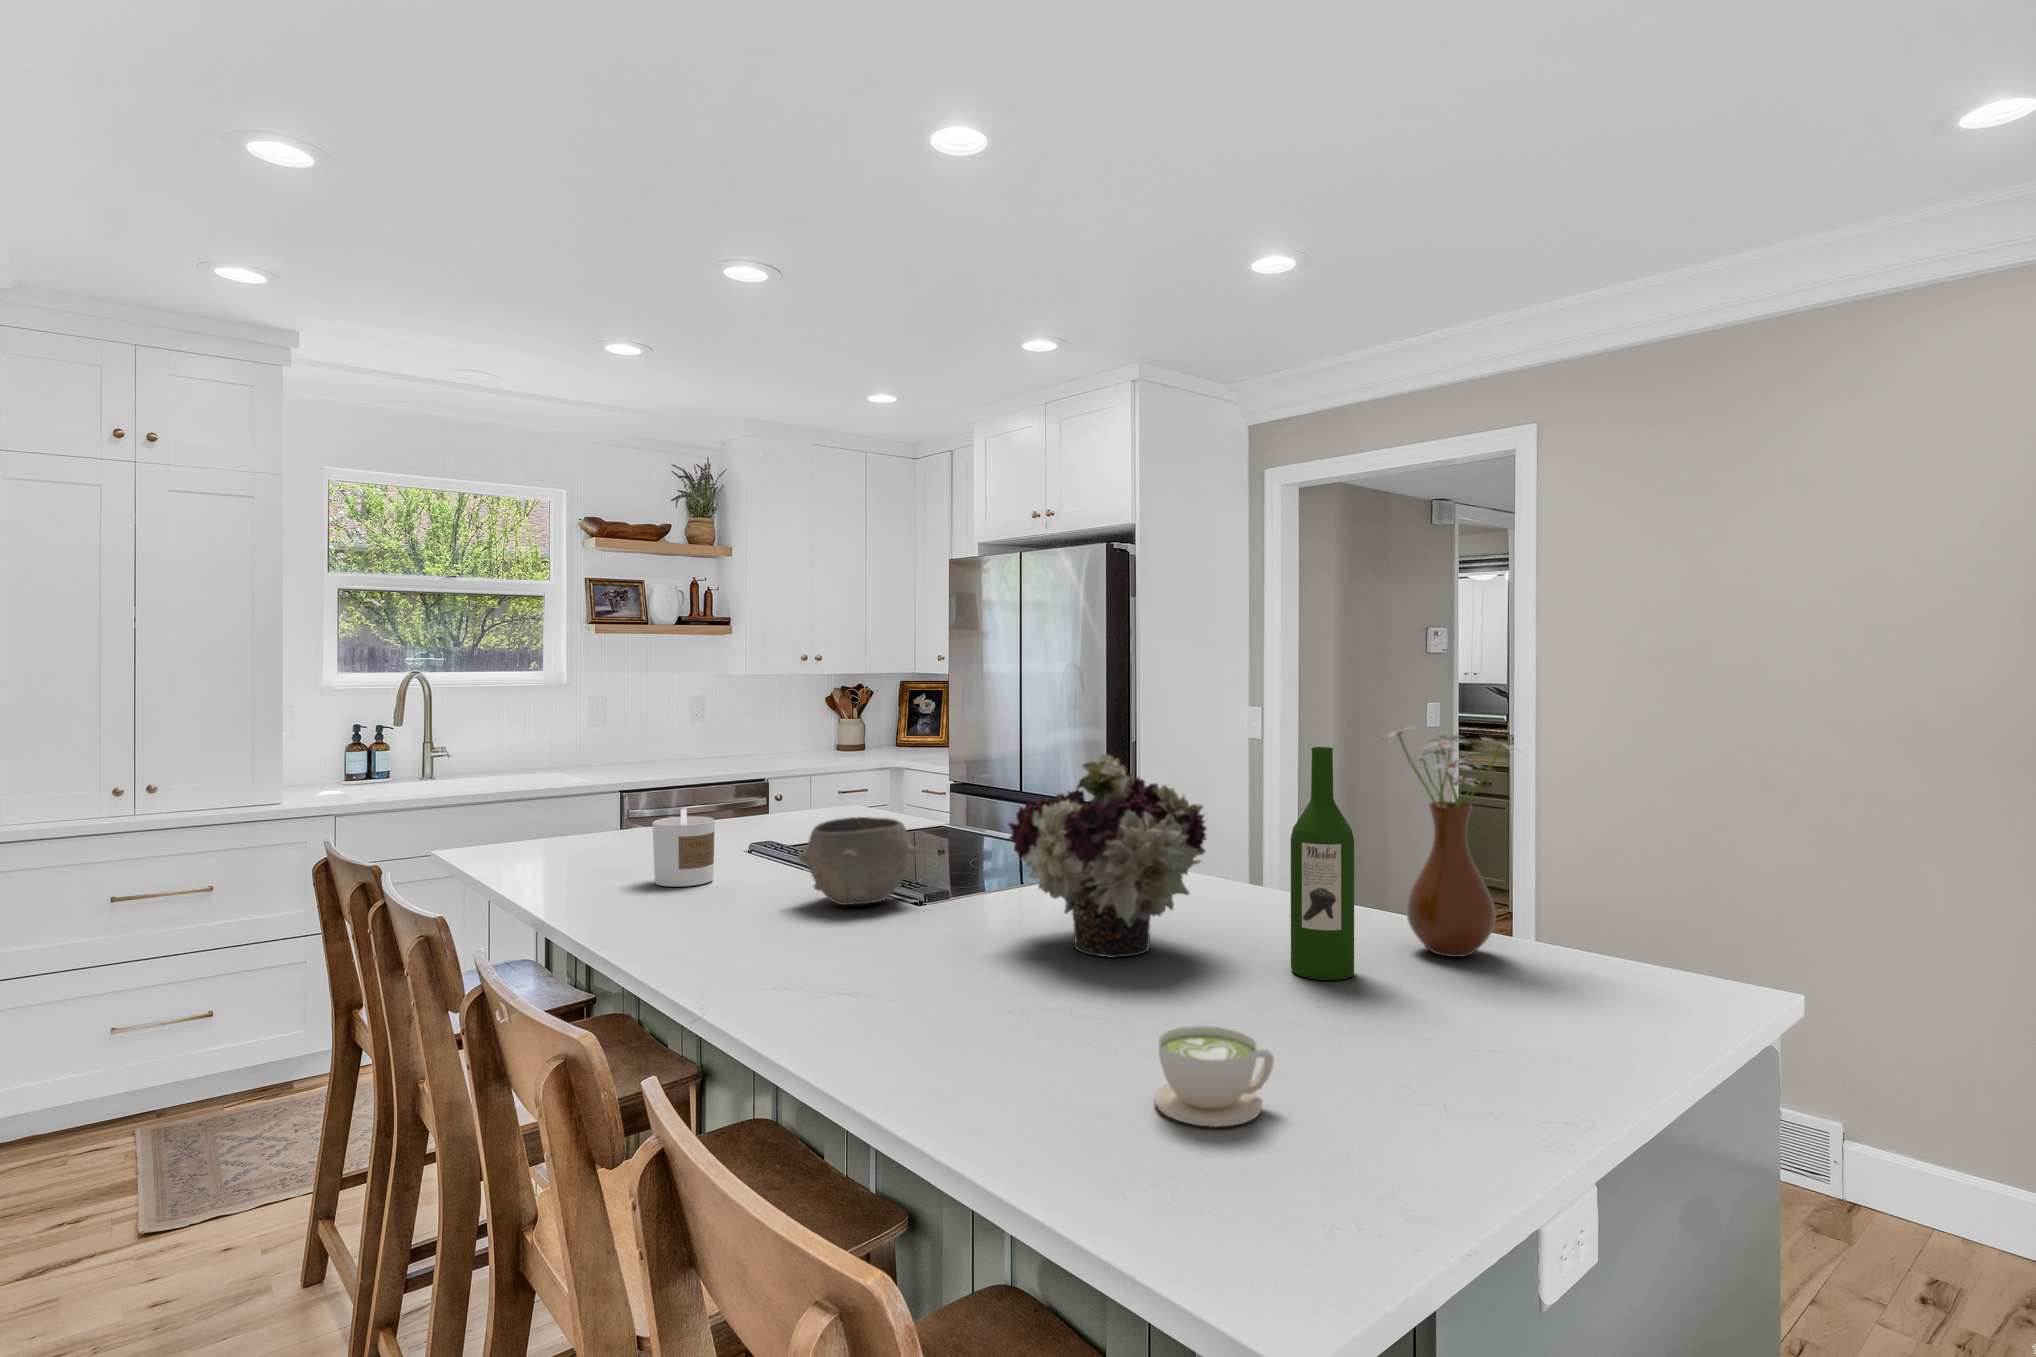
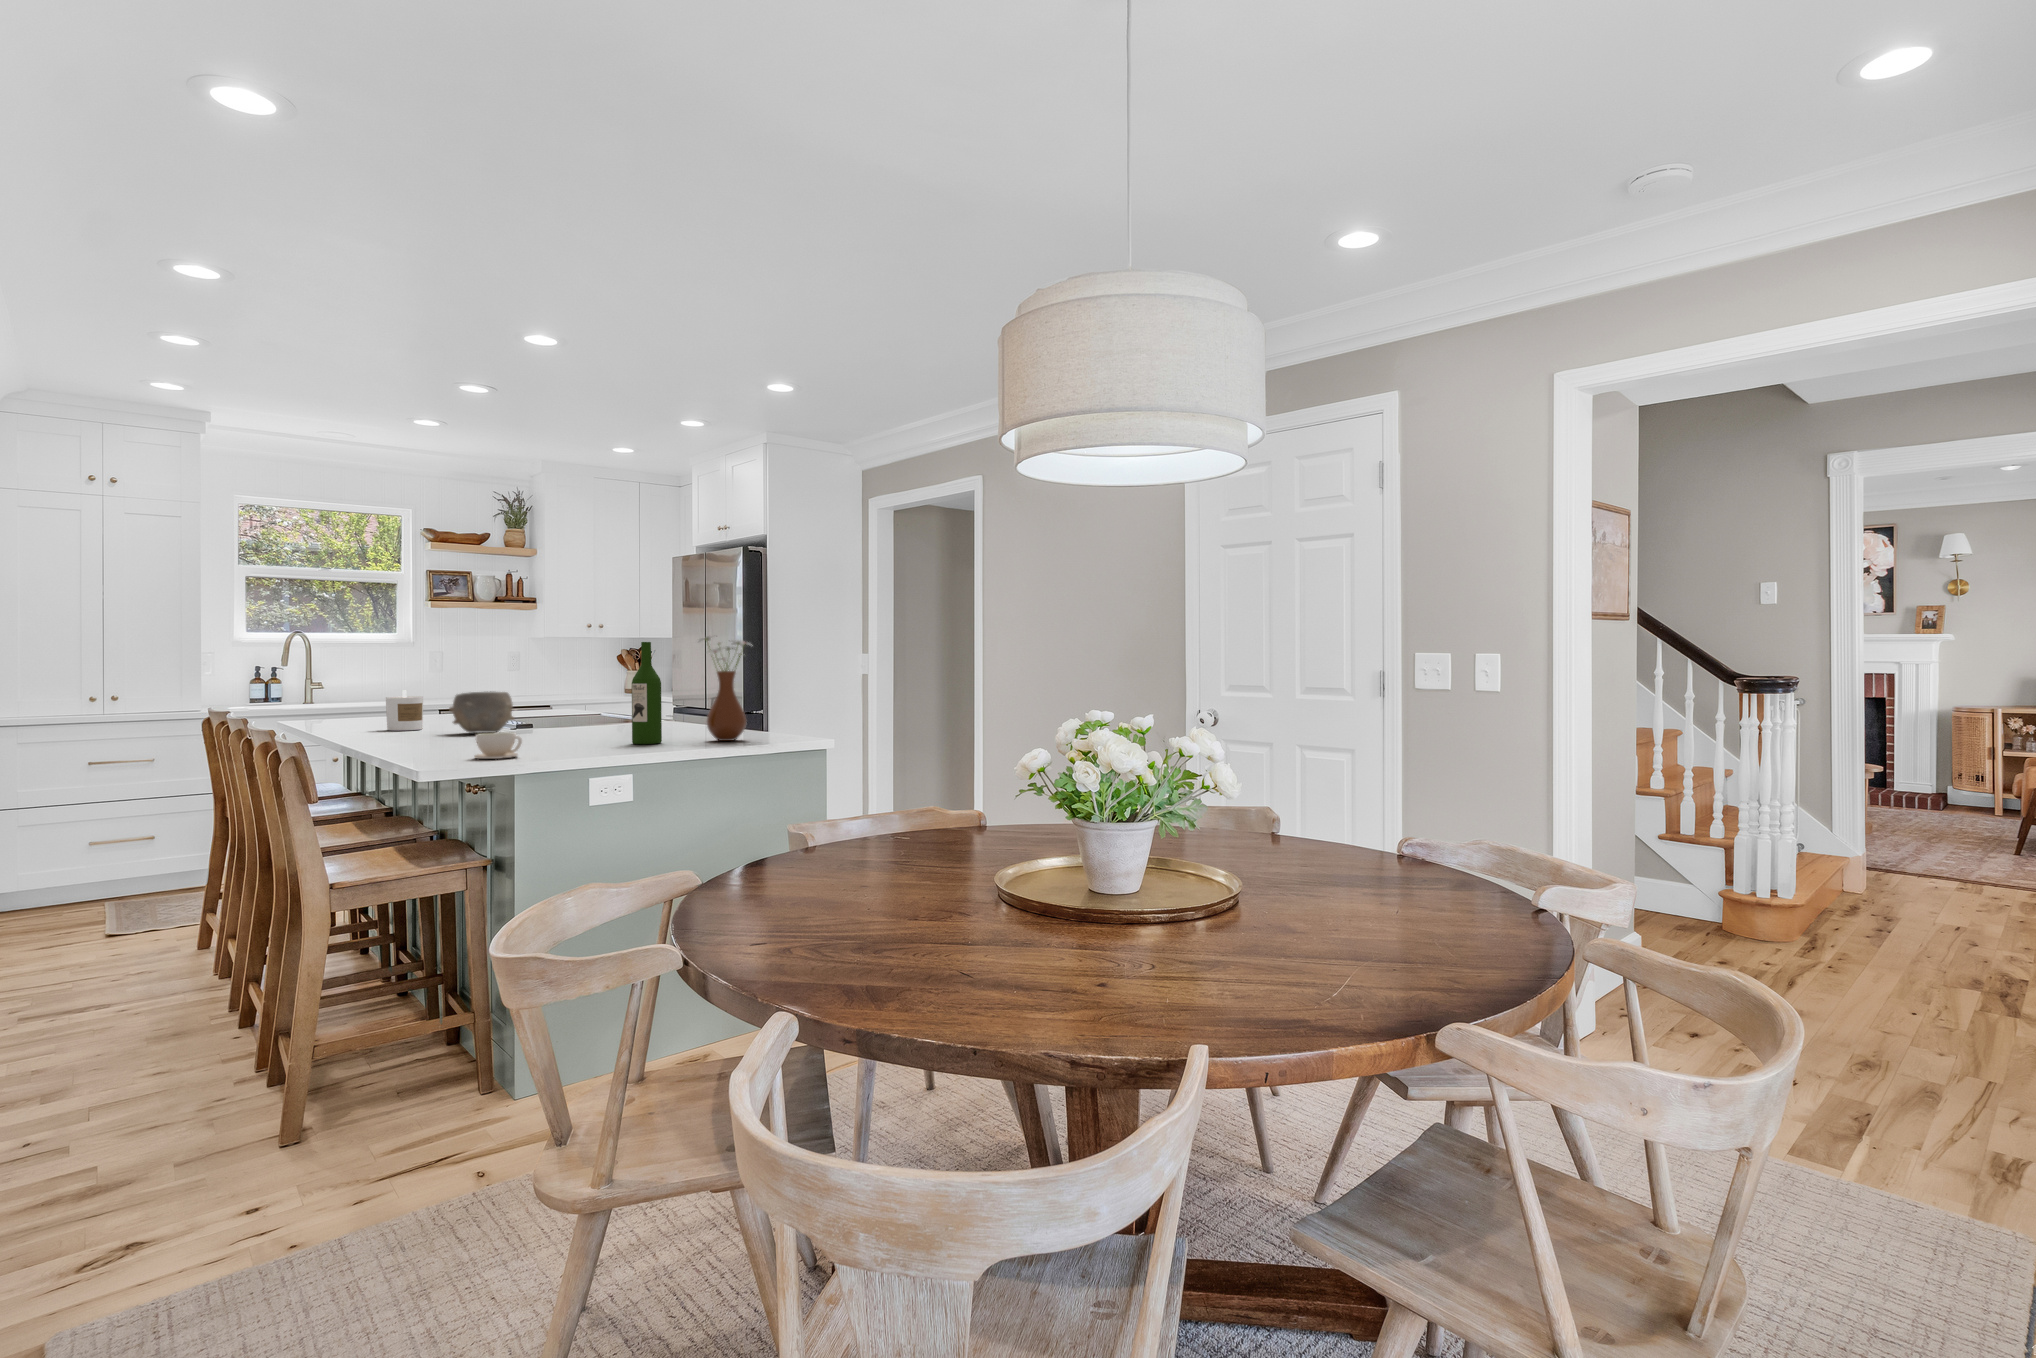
flower arrangement: present [1008,753,1206,958] -> none [525,649,618,741]

